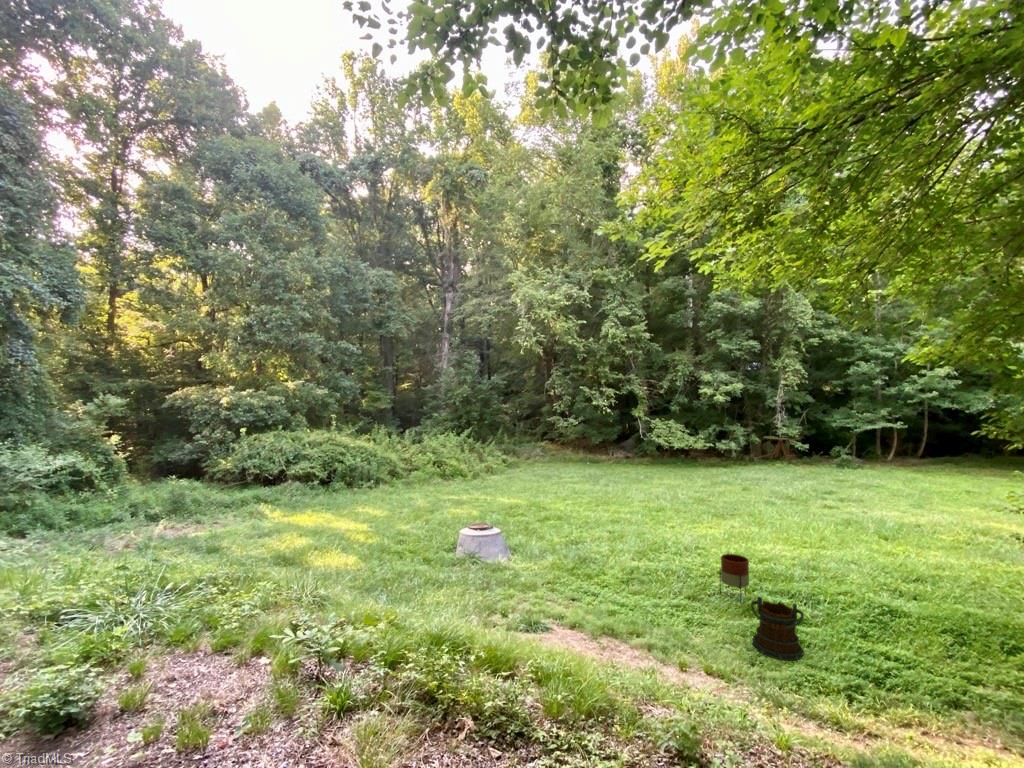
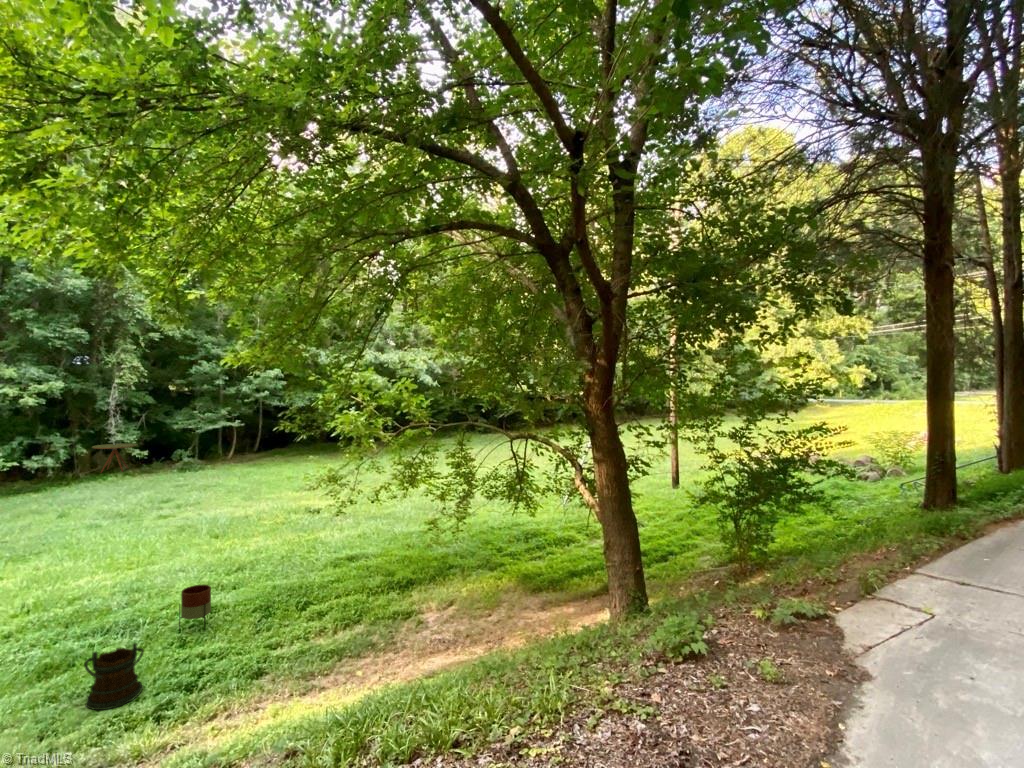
planter: present [720,554,749,602] -> present [179,585,211,631]

